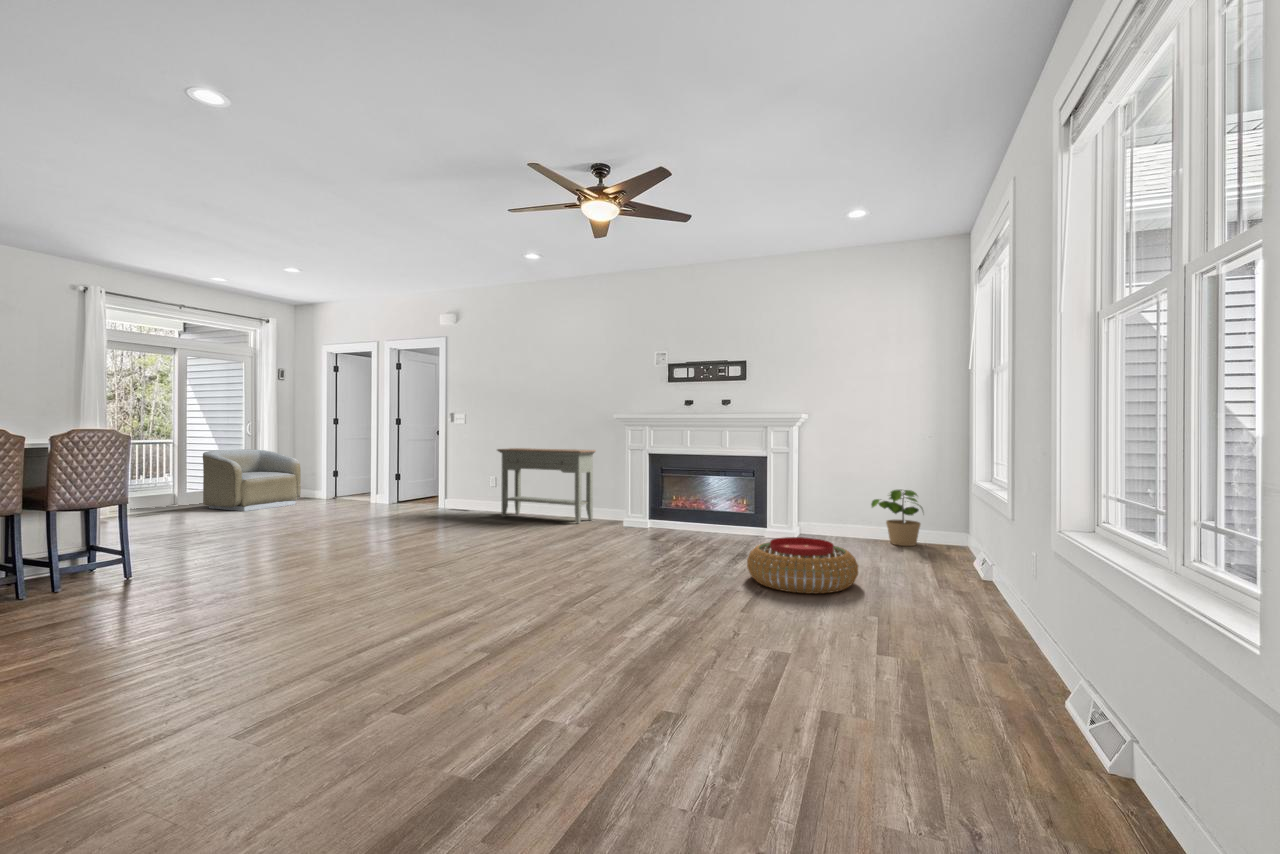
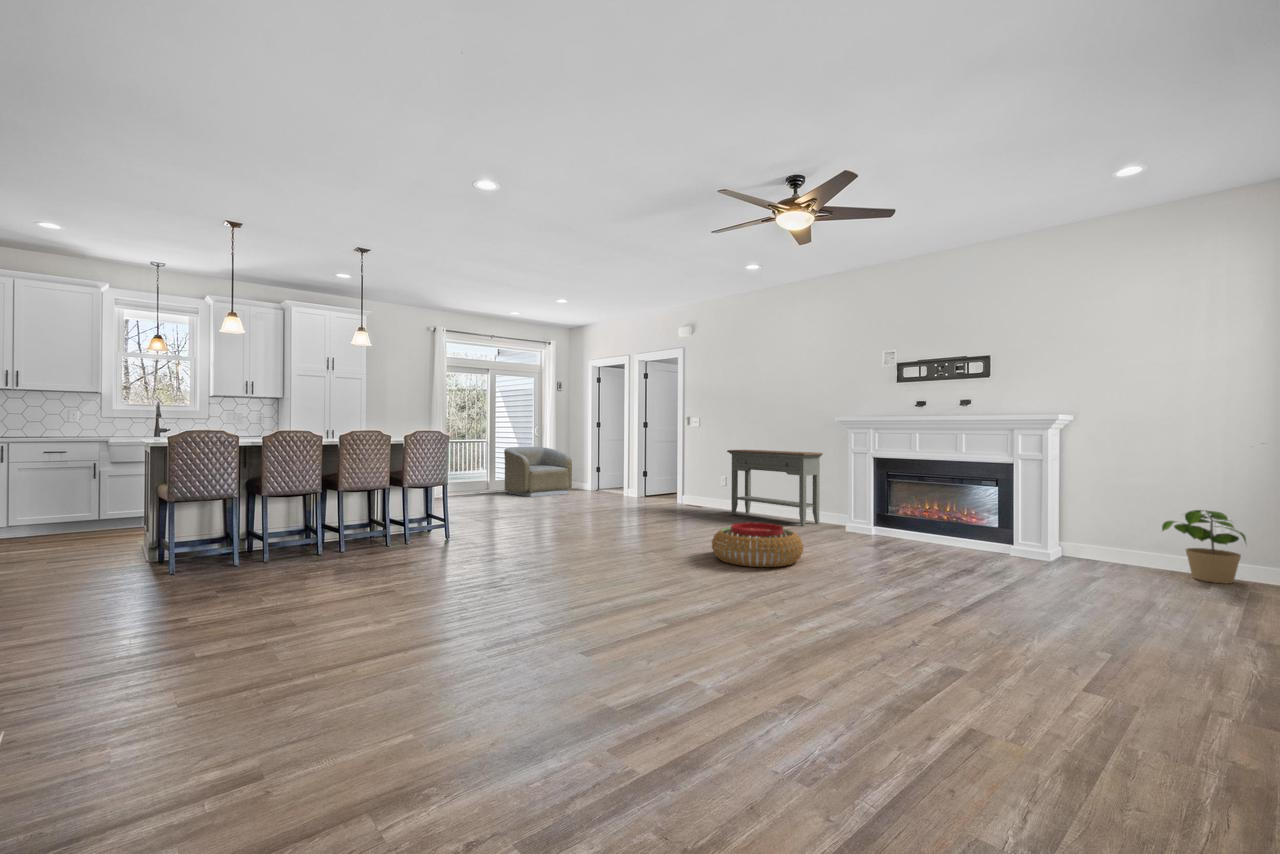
pouf: present [747,537,858,594] -> present [712,522,803,567]

